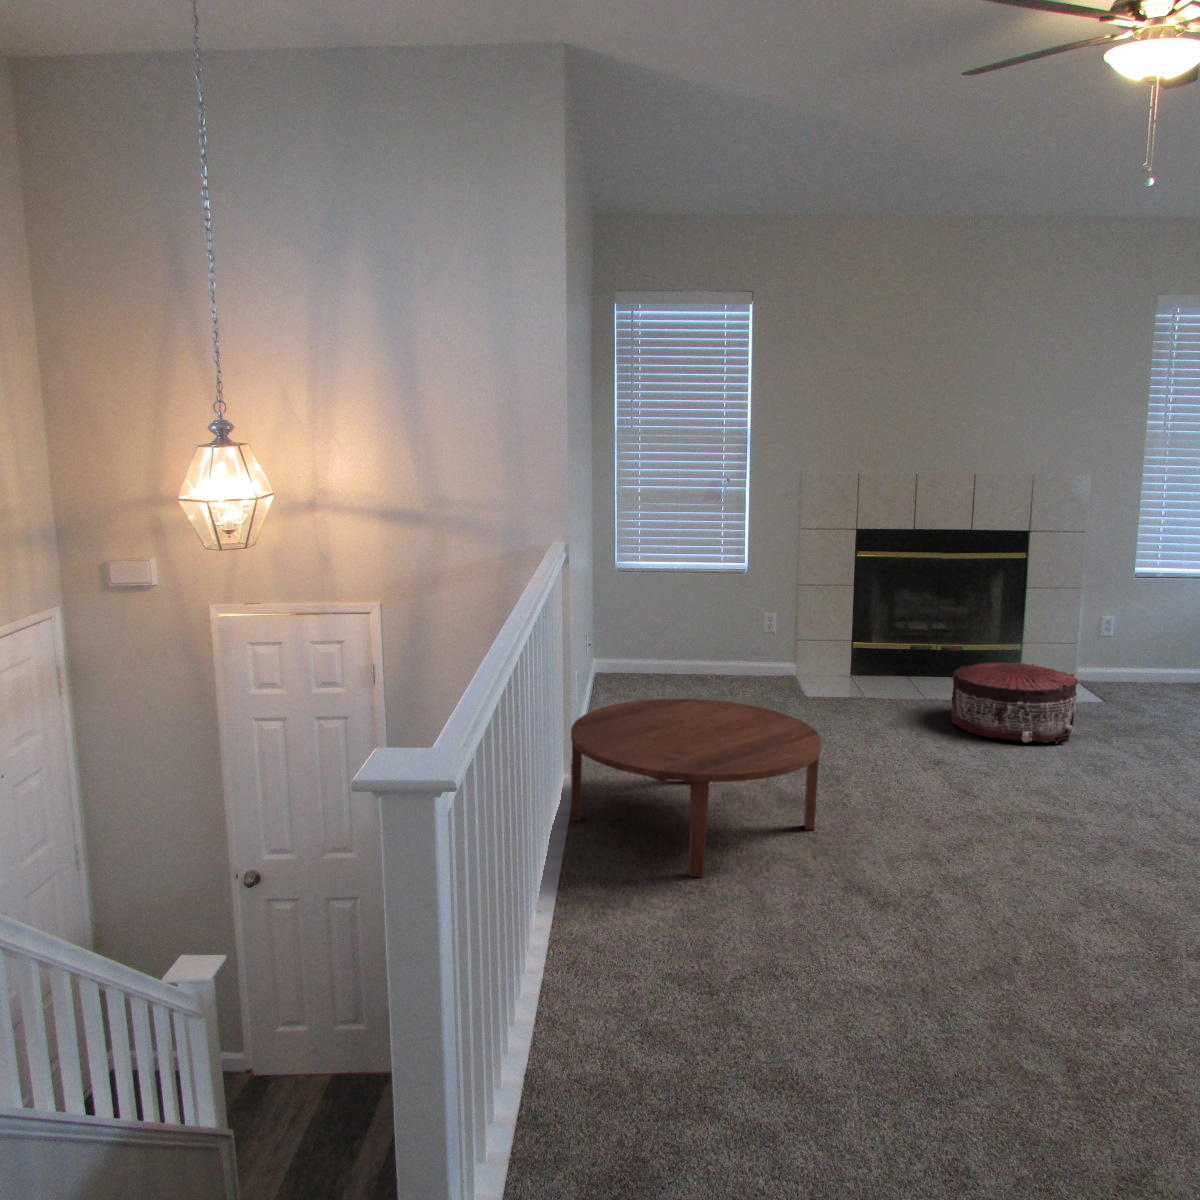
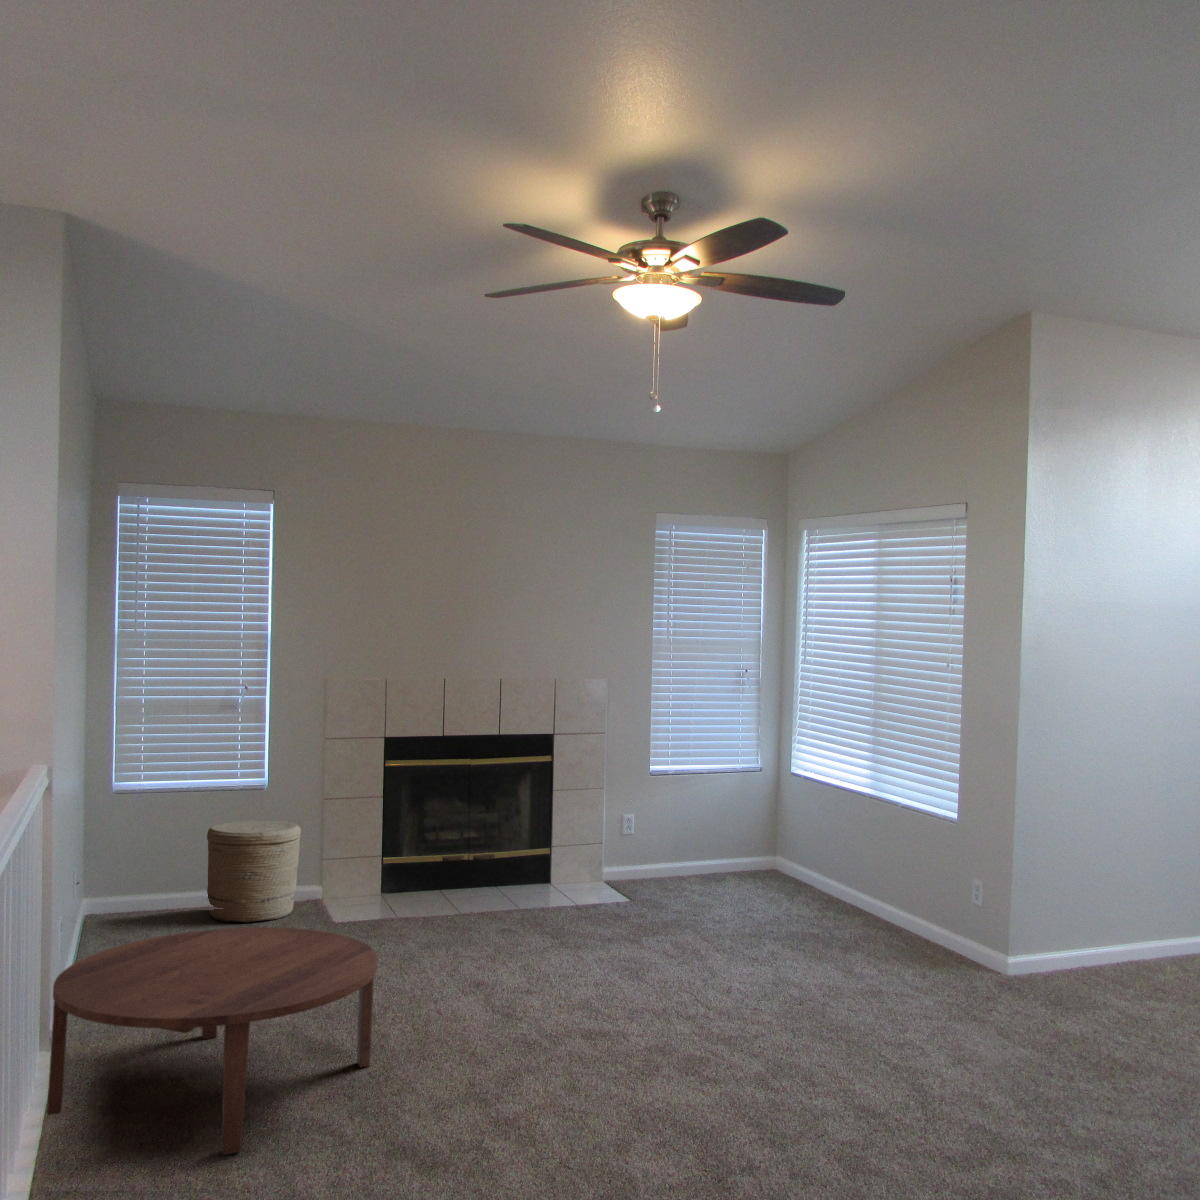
woven basket: none [694,600,774,689] -> present [207,821,301,923]
pouf: present [951,662,1078,744] -> none [490,858,606,938]

